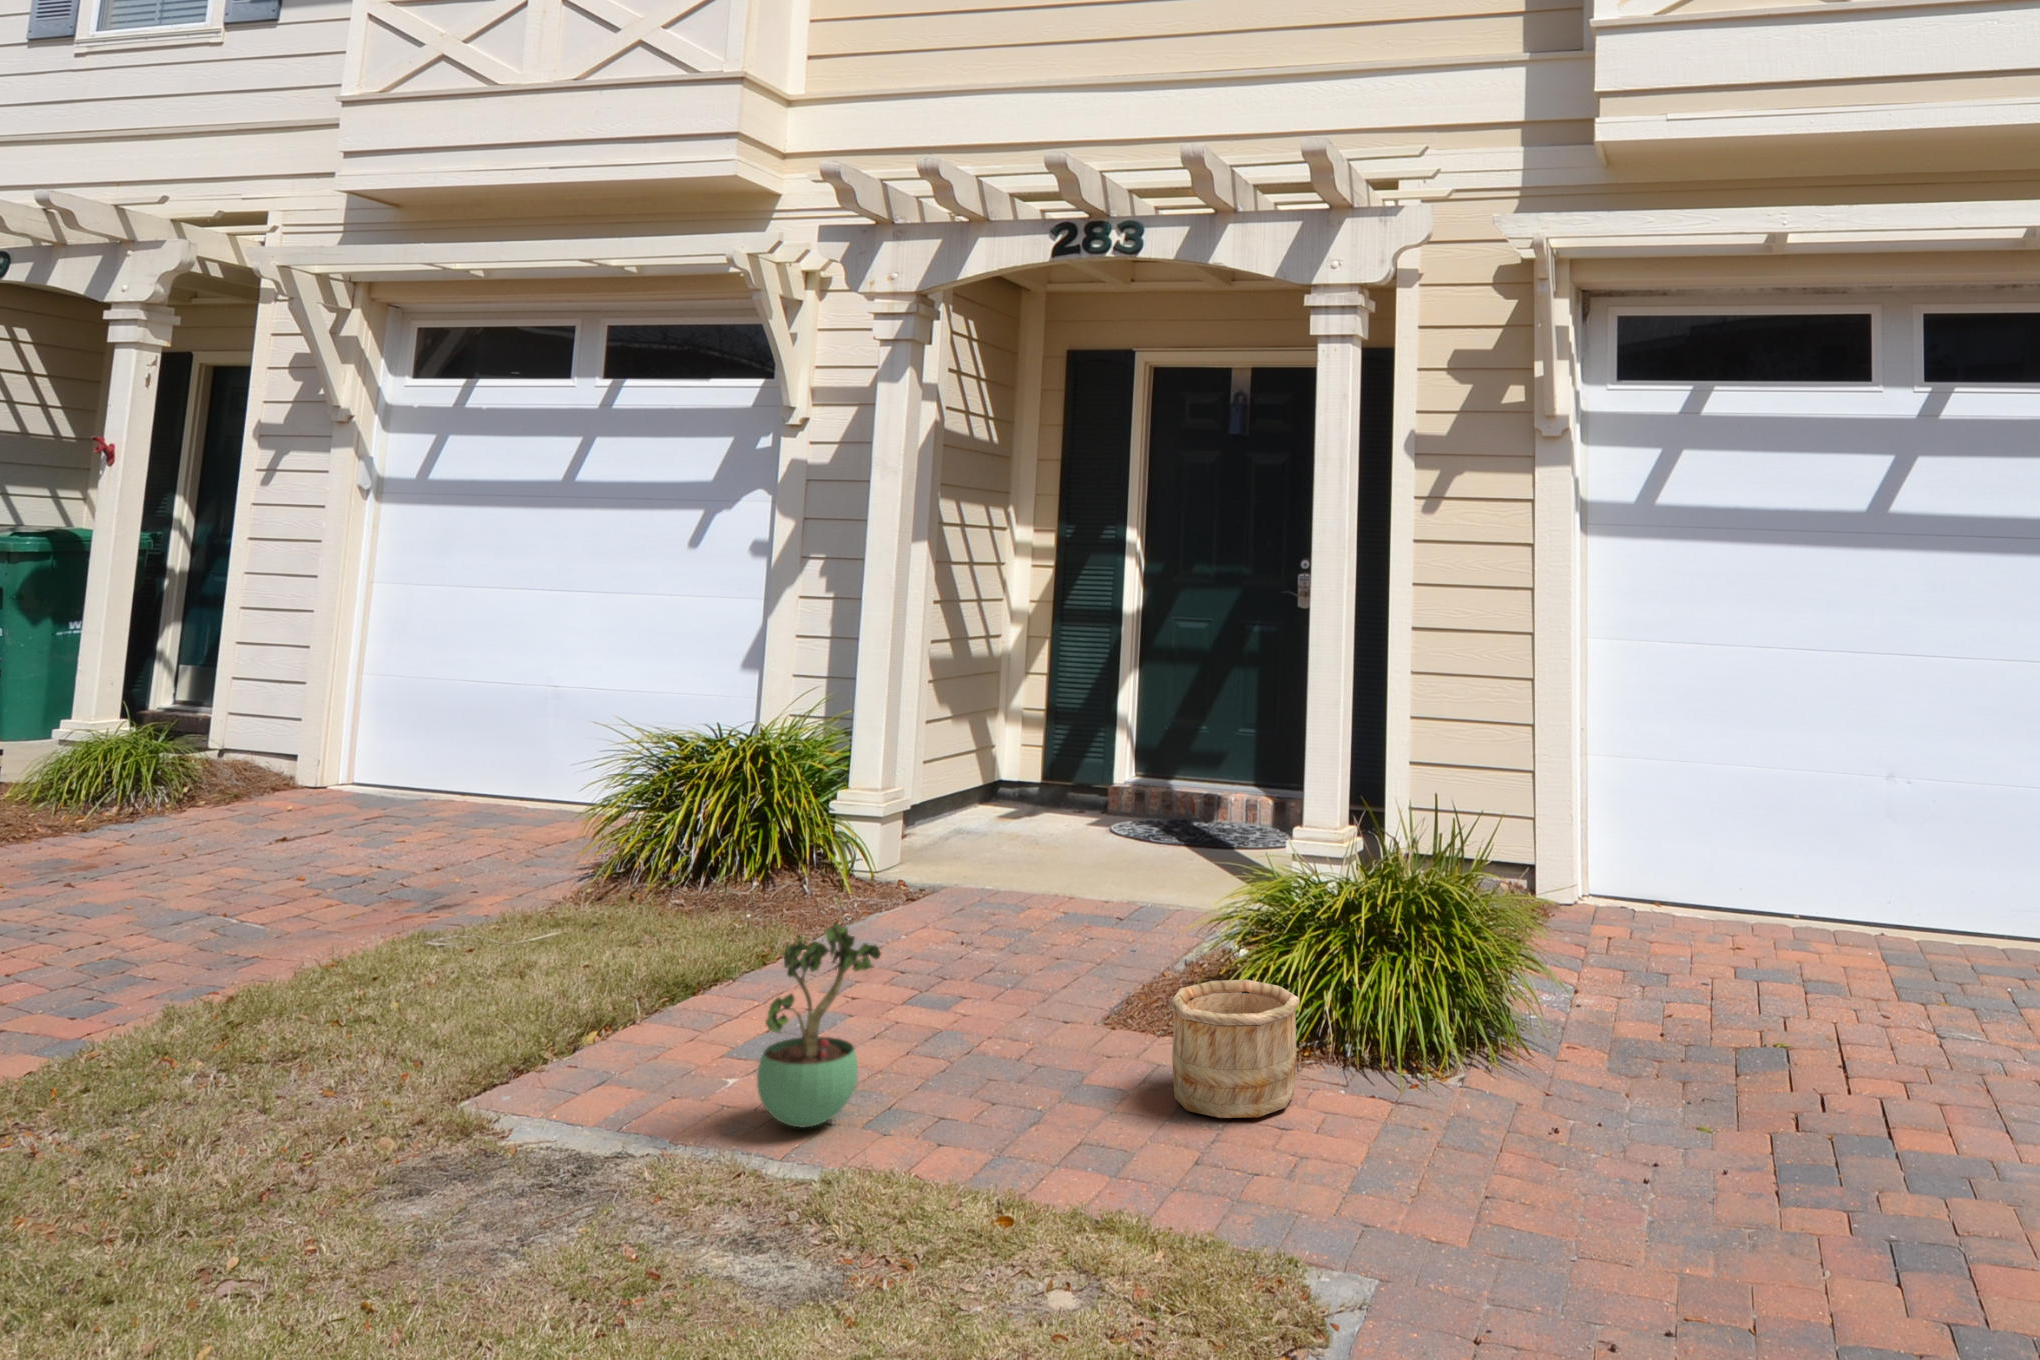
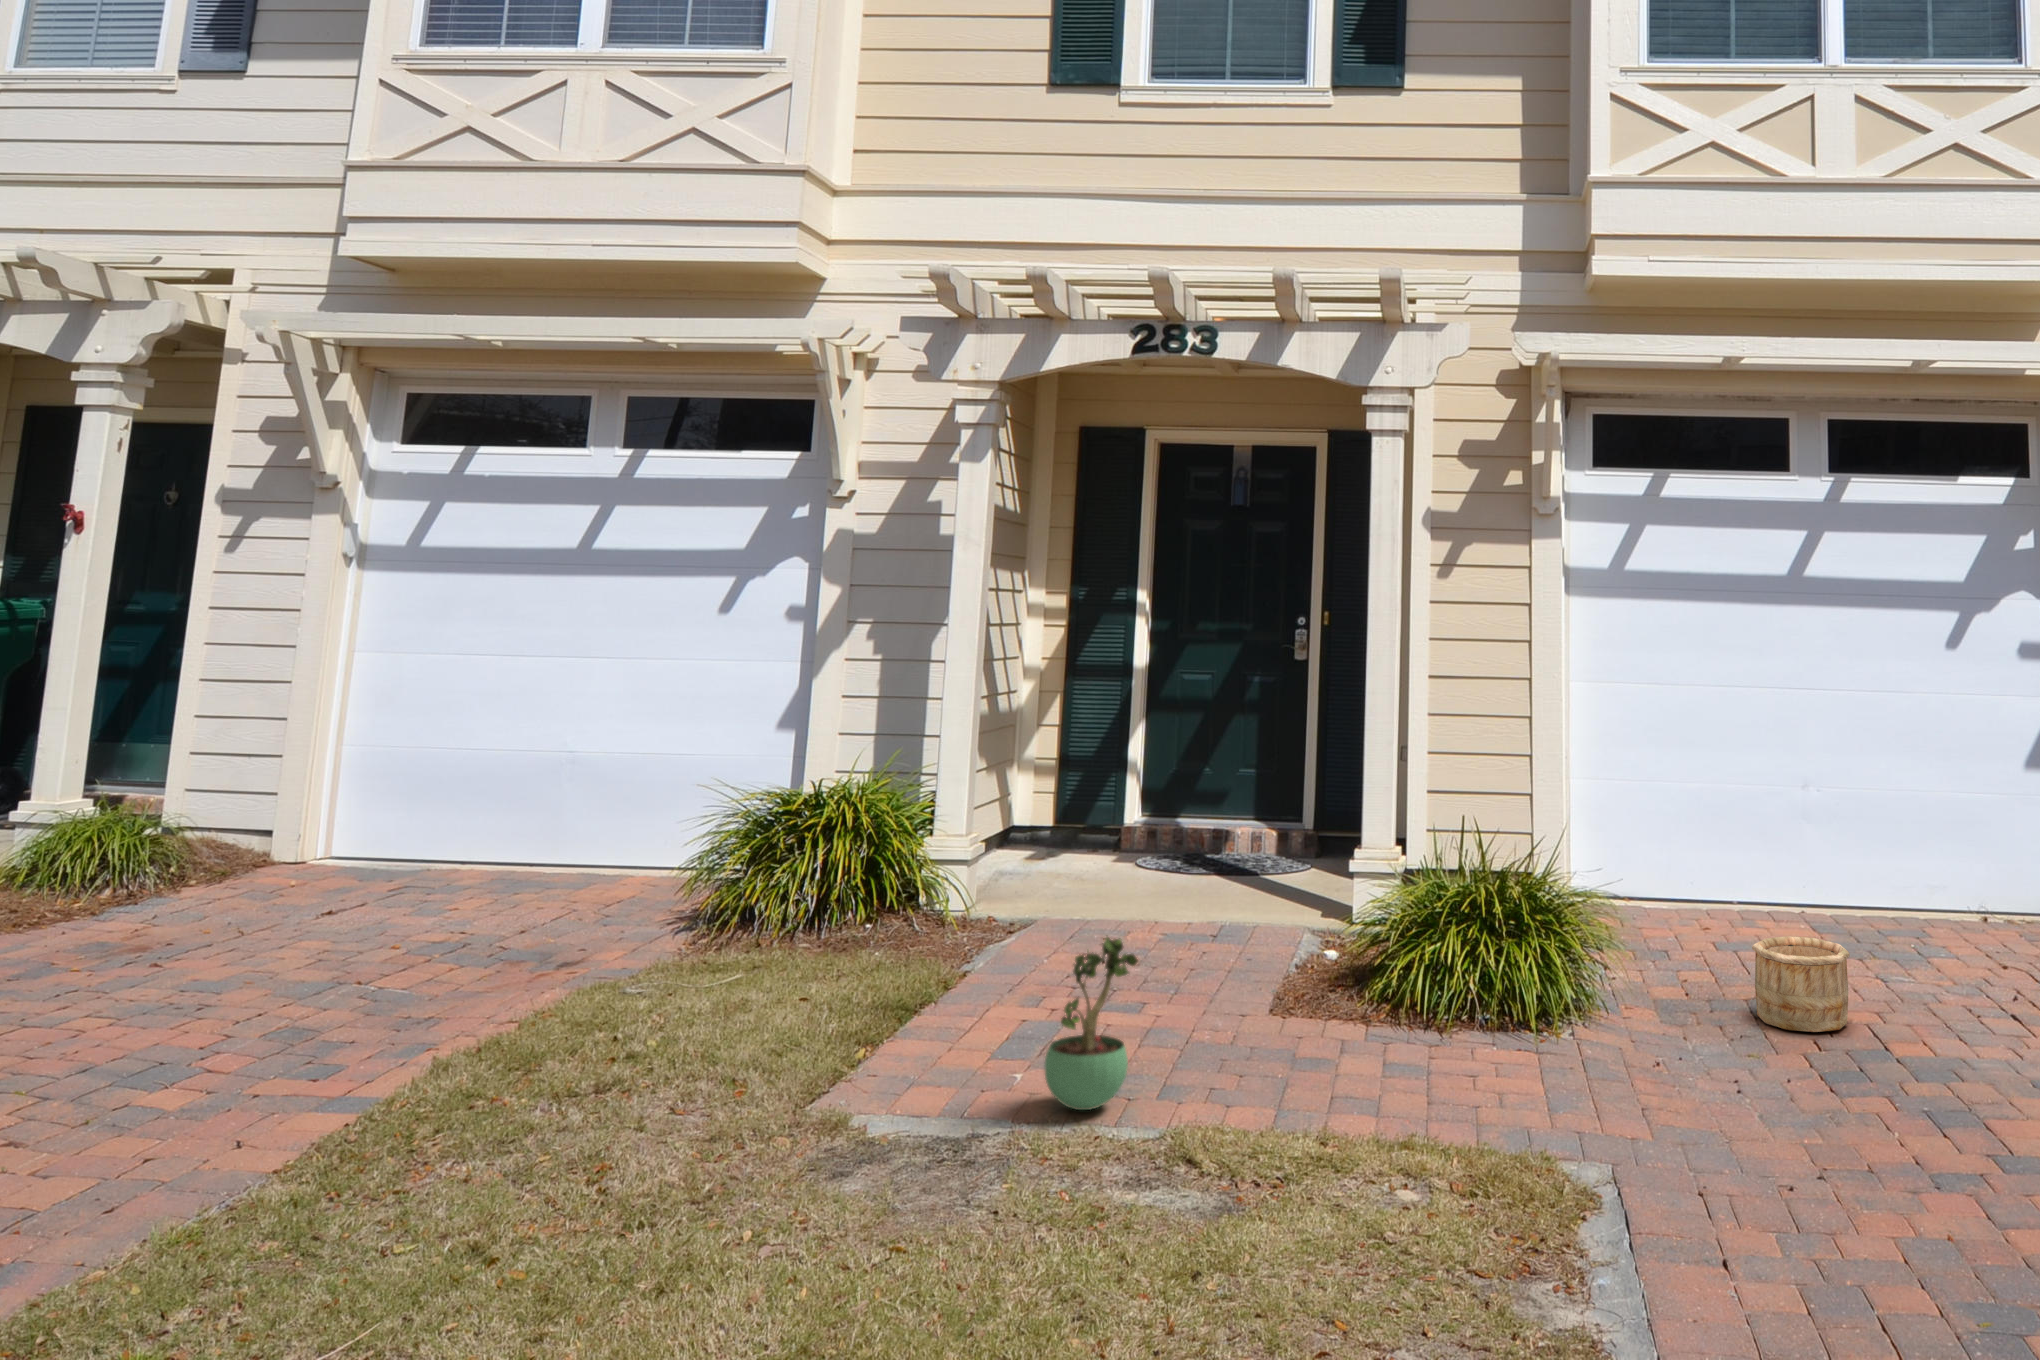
wooden bucket: present [1169,980,1300,1118] -> present [1752,936,1850,1032]

